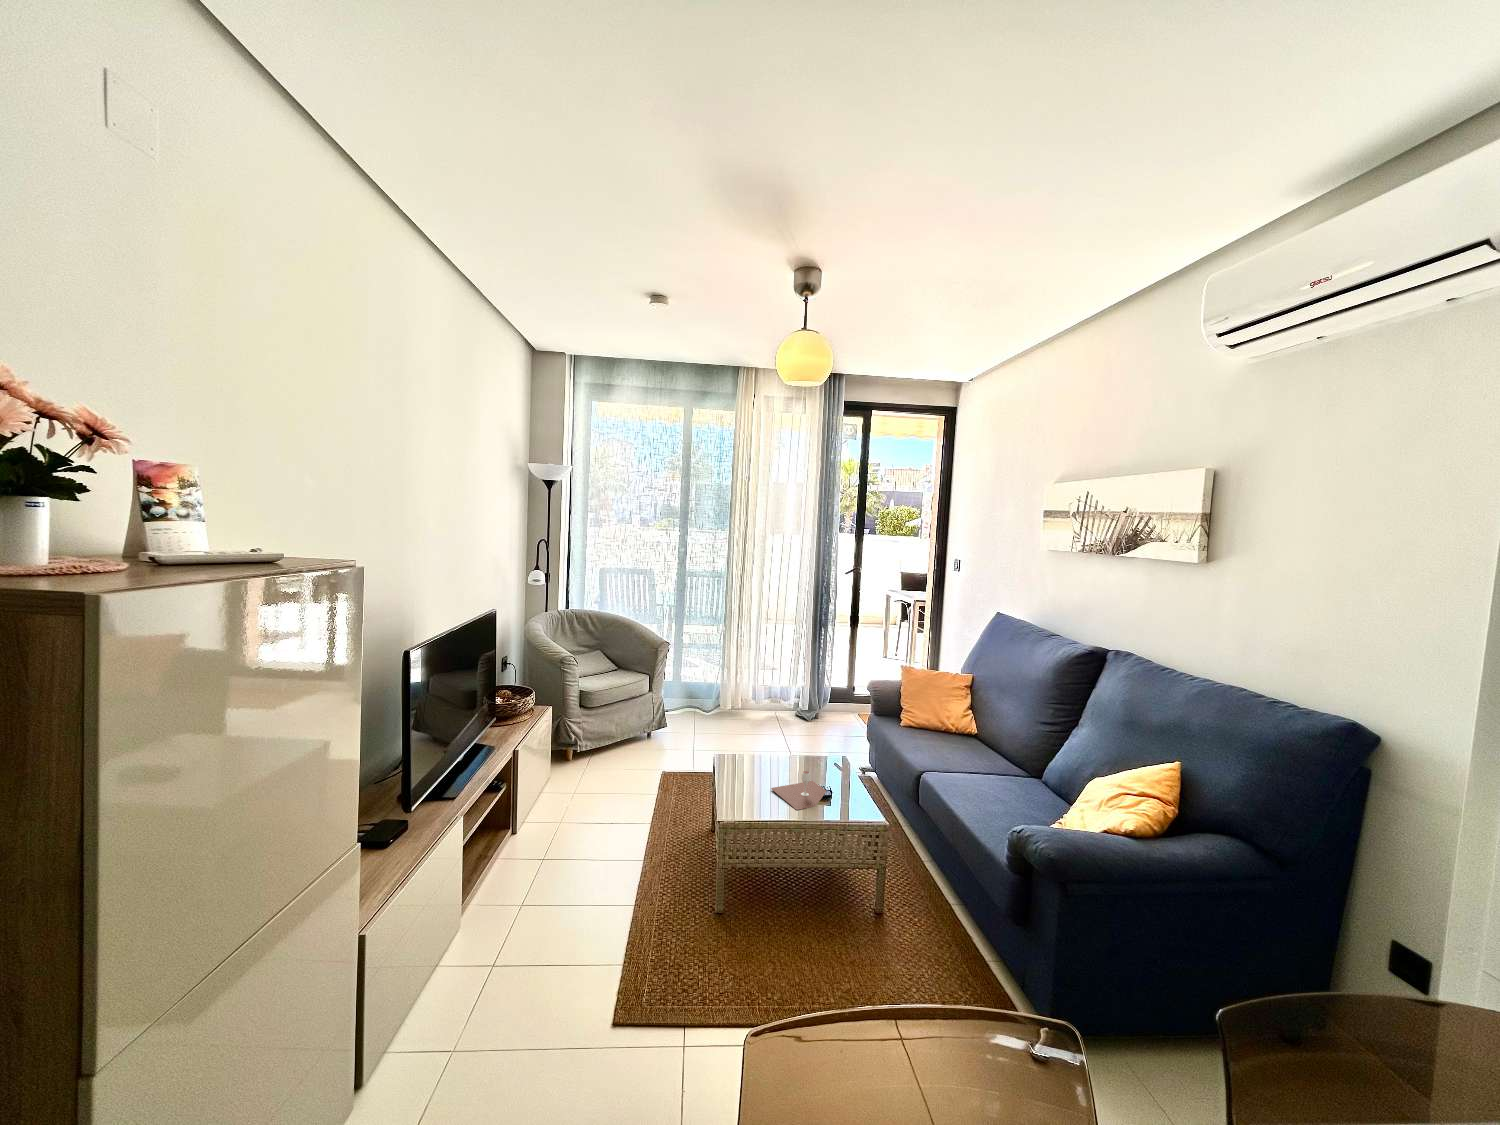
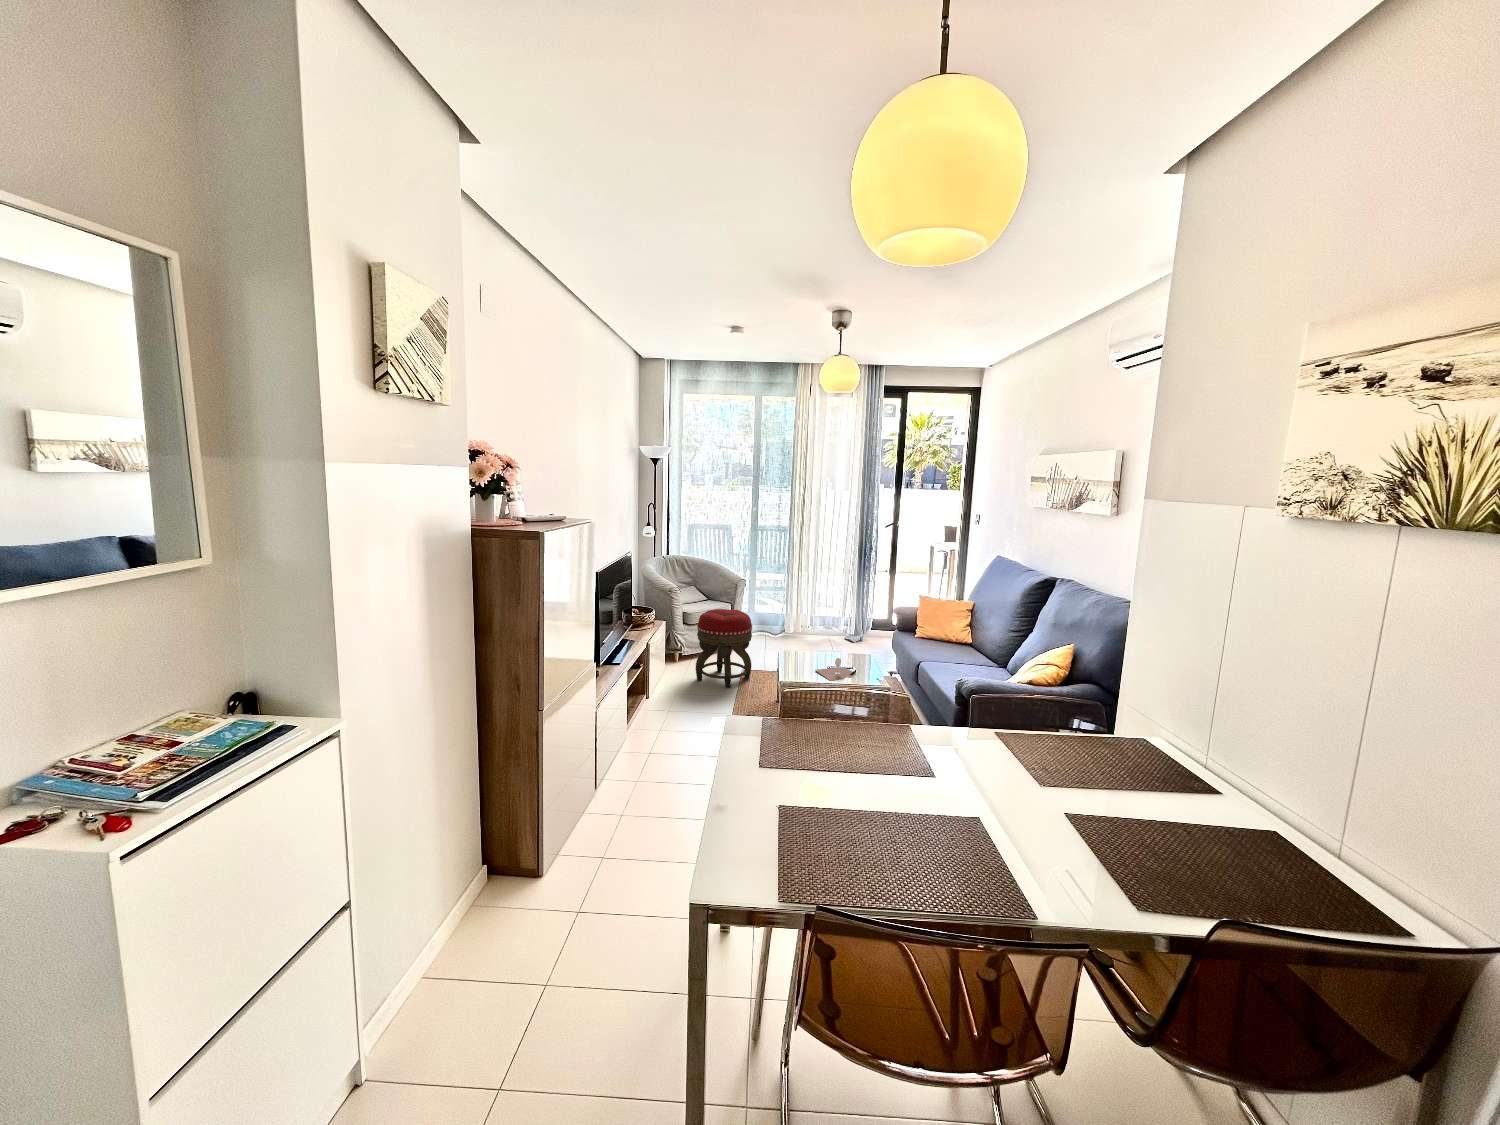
footstool: none [595,688,677,805] -> present [696,609,752,688]

